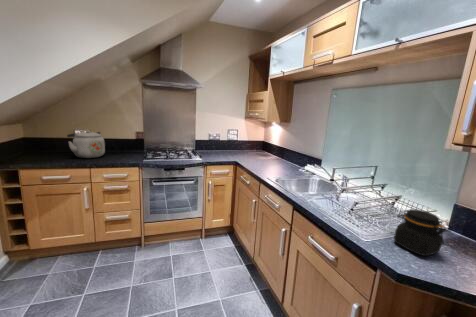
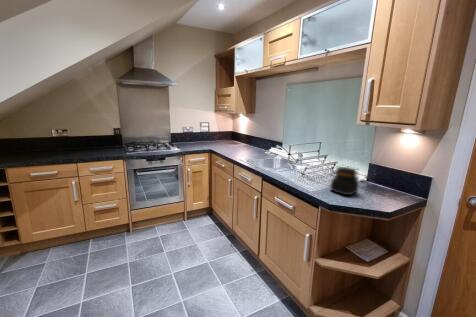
kettle: present [67,131,105,158] -> none [48,129,87,155]

